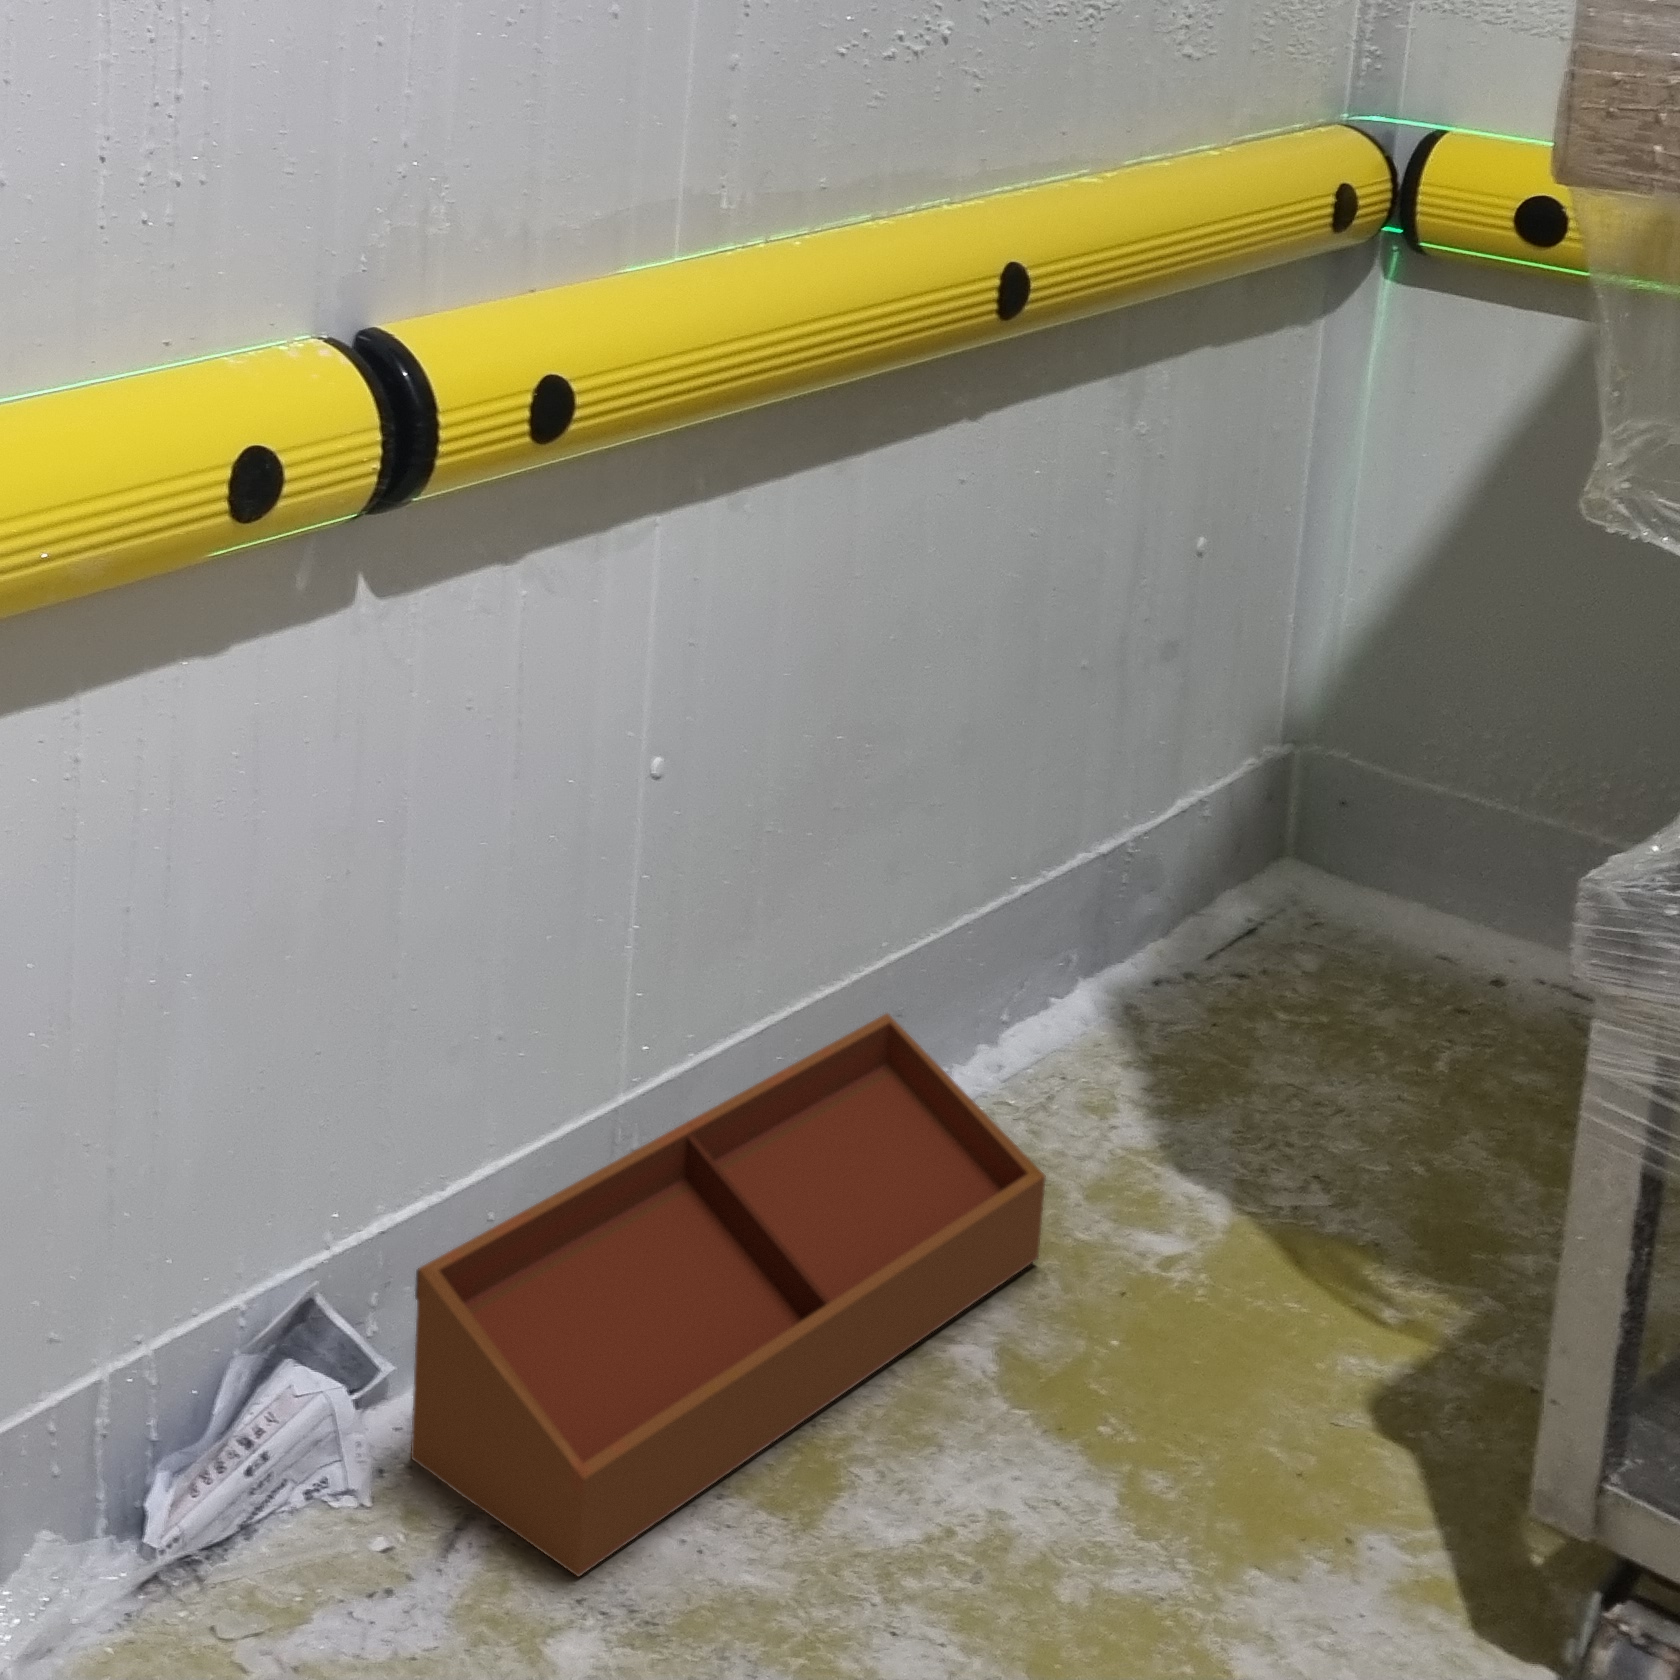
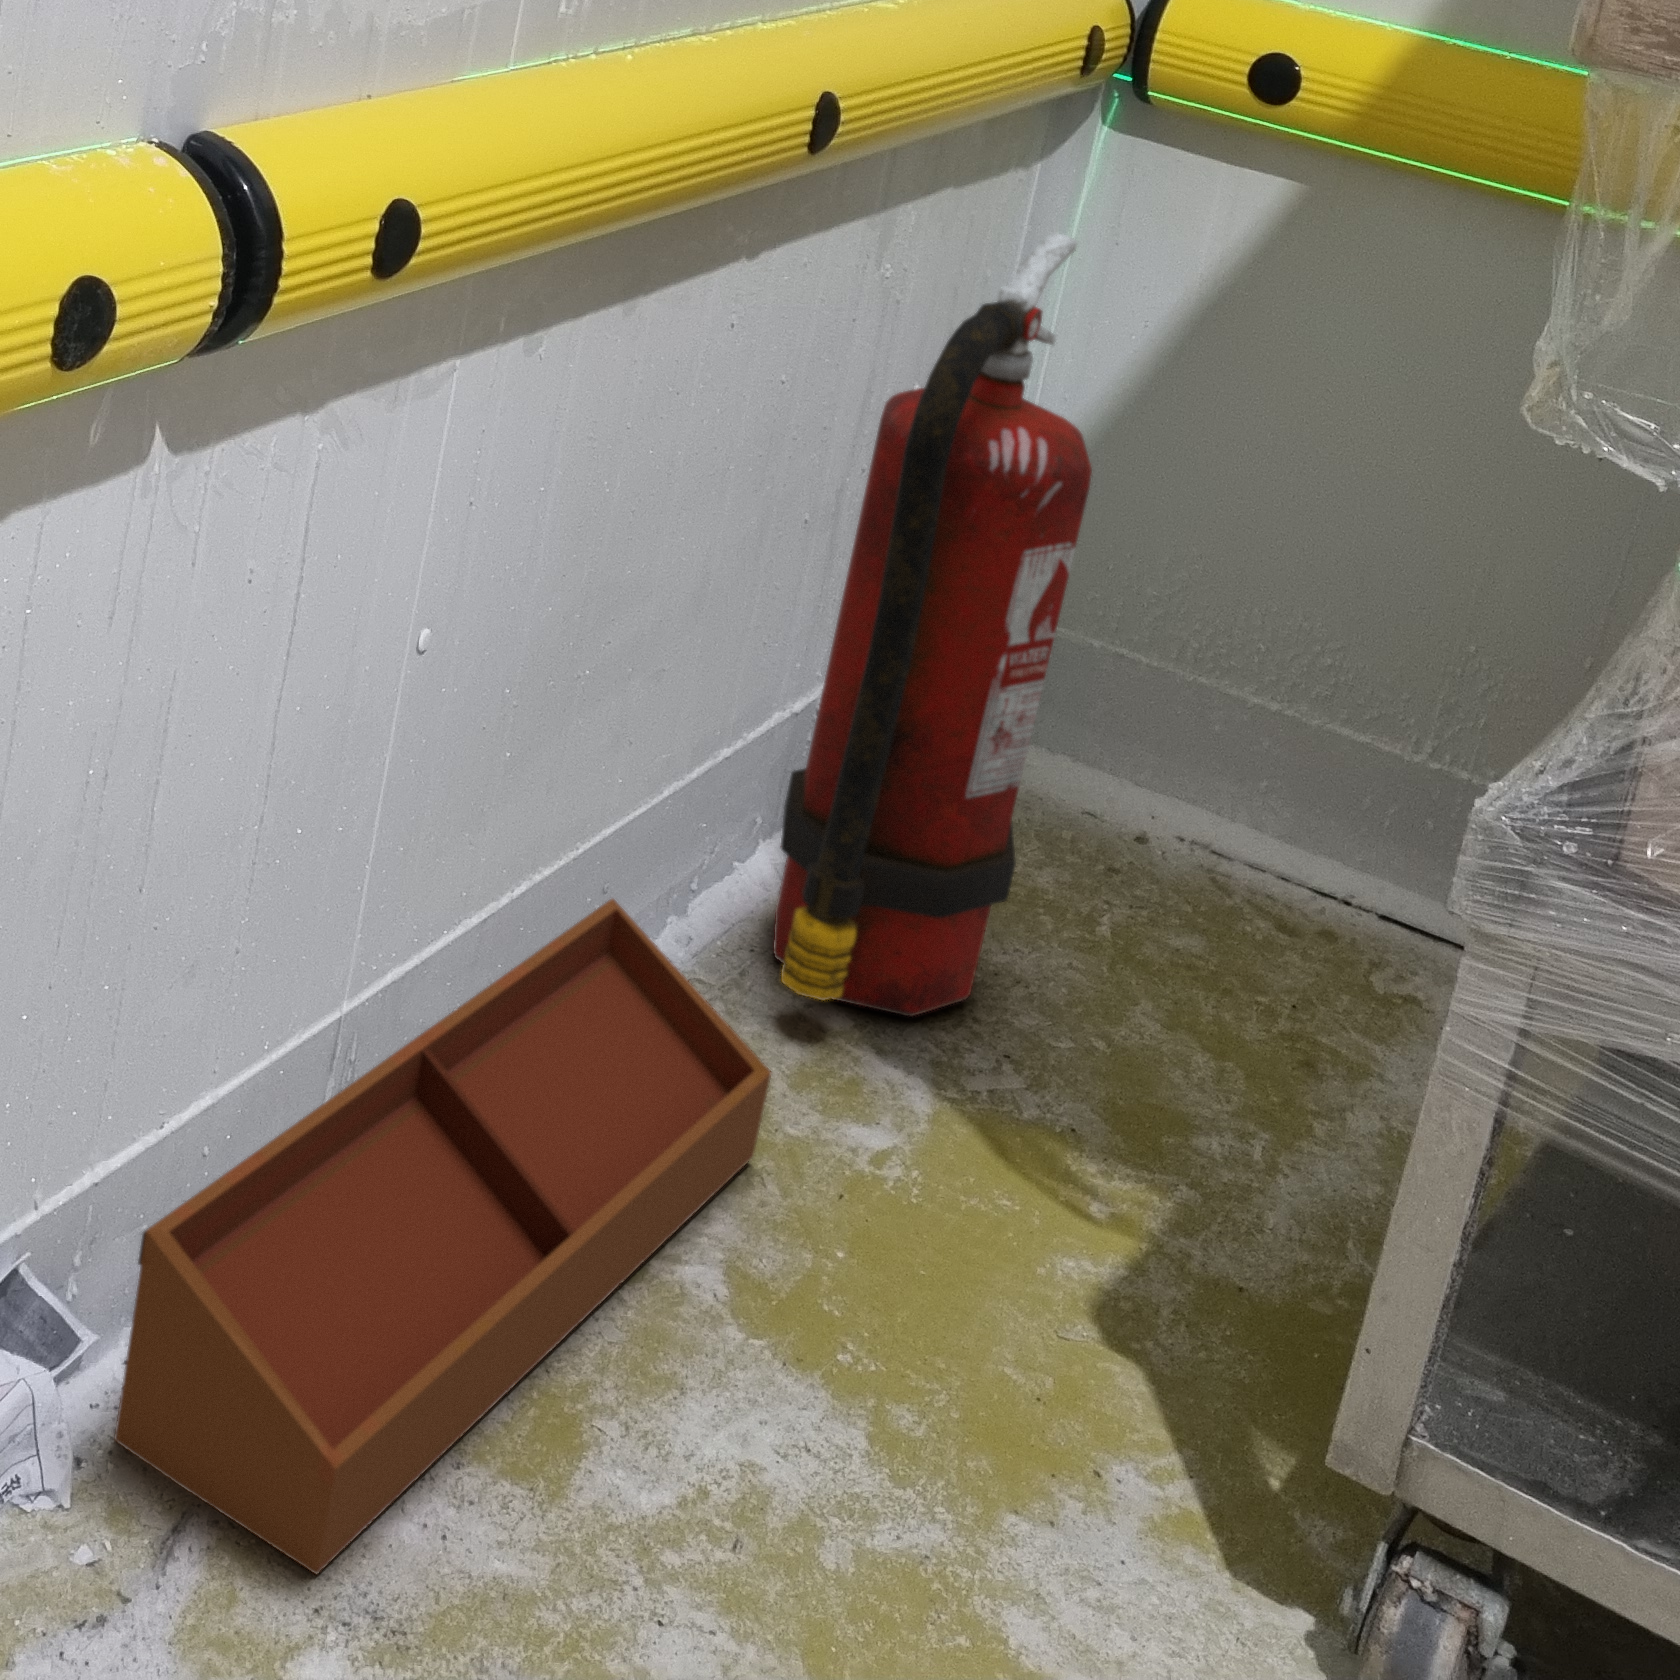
fire extinguisher: none [1078,379,1340,1141] -> present [773,233,1092,1016]

